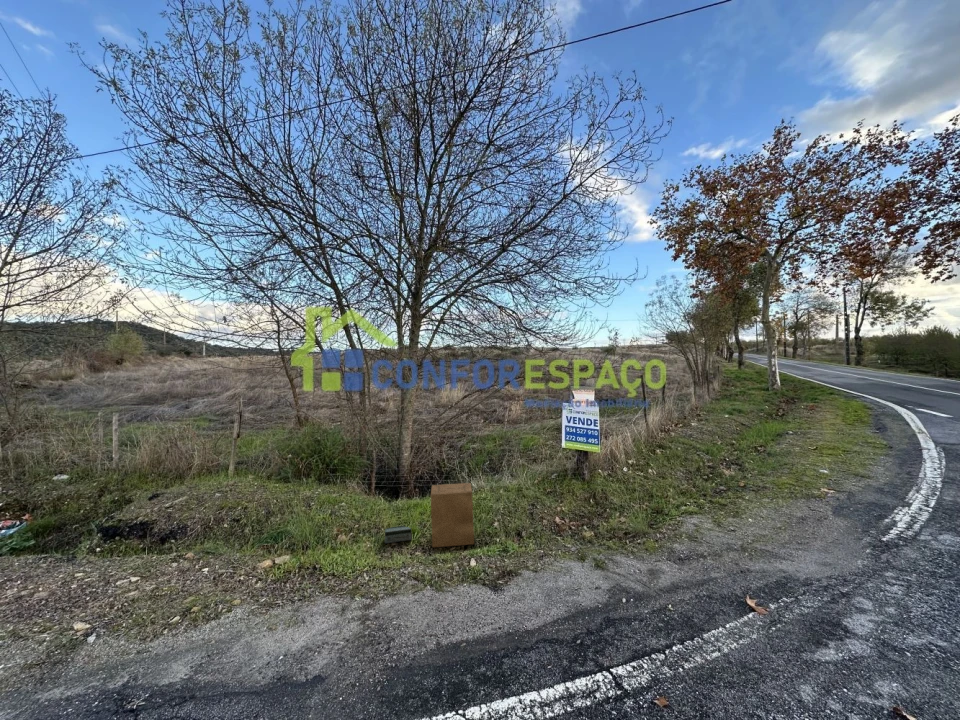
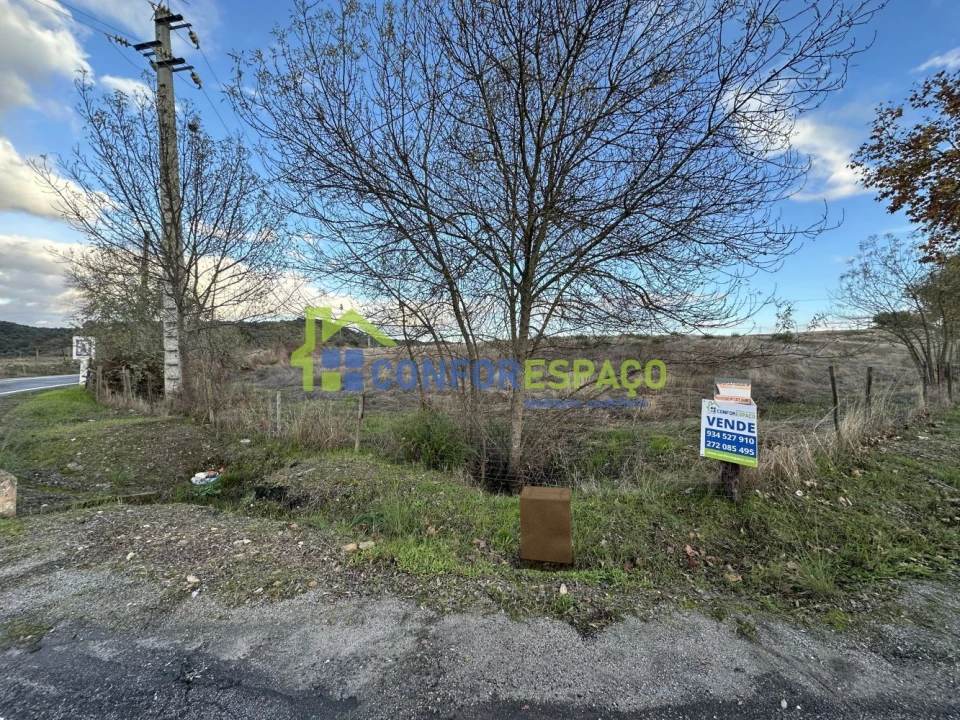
toolbox: present [385,525,412,543] -> none [471,526,502,545]

